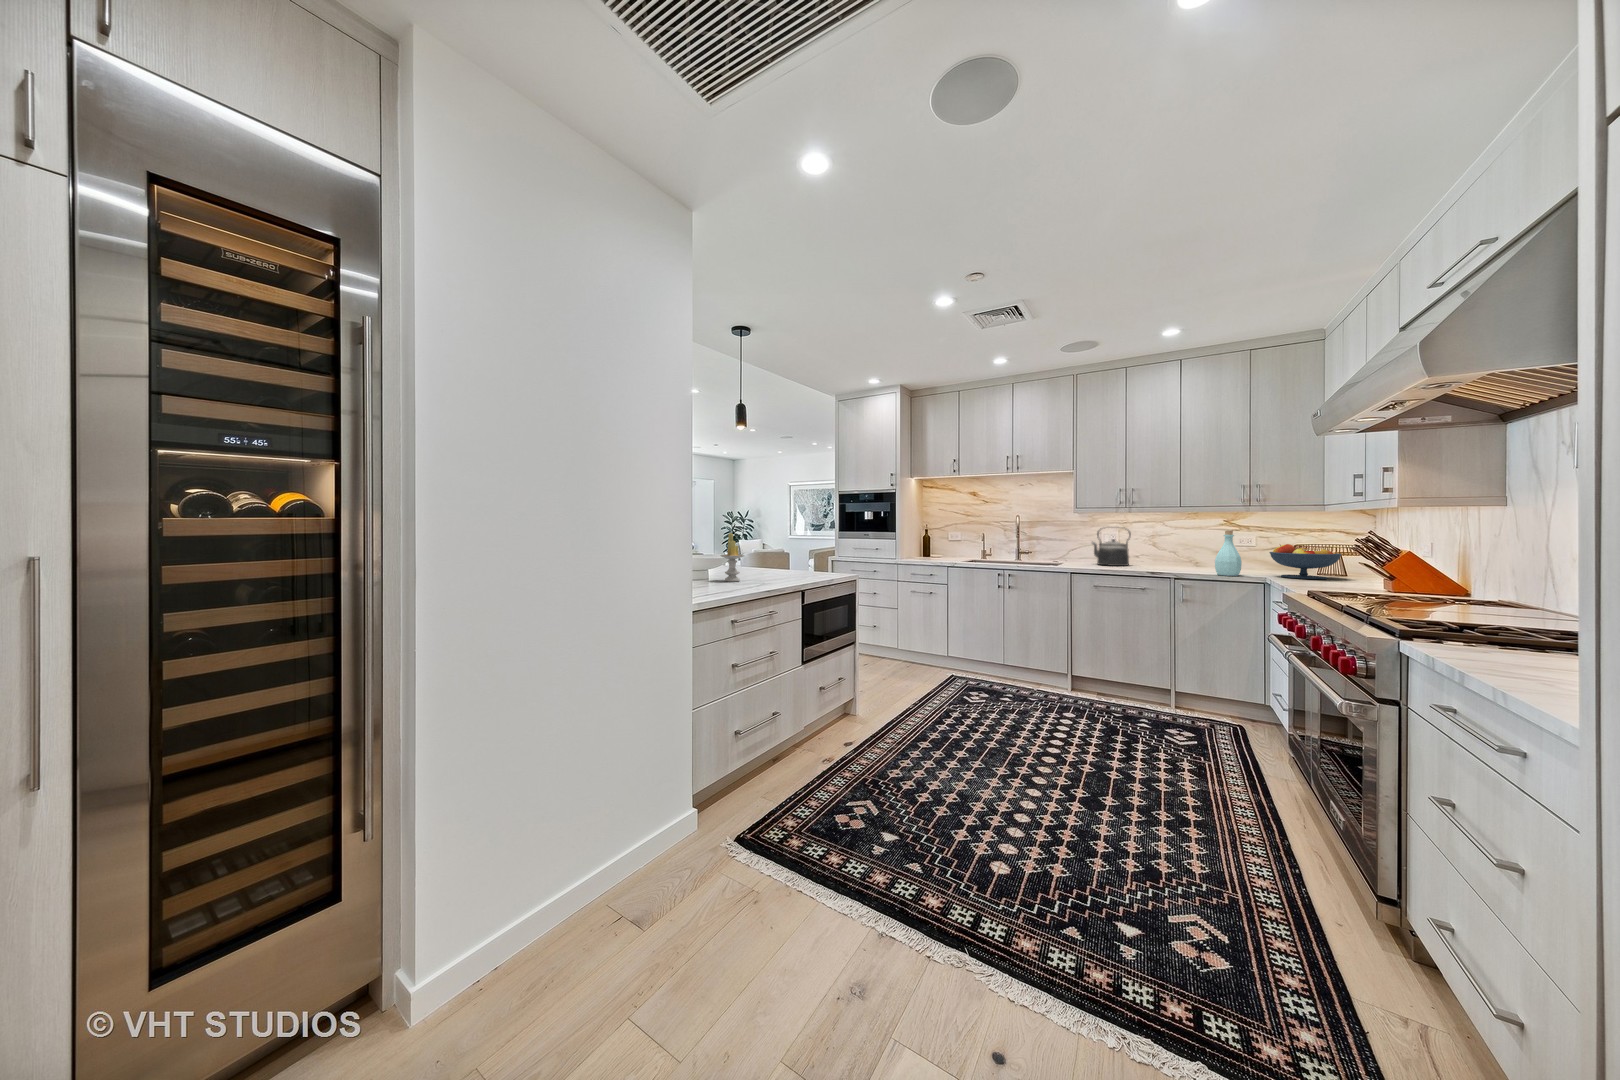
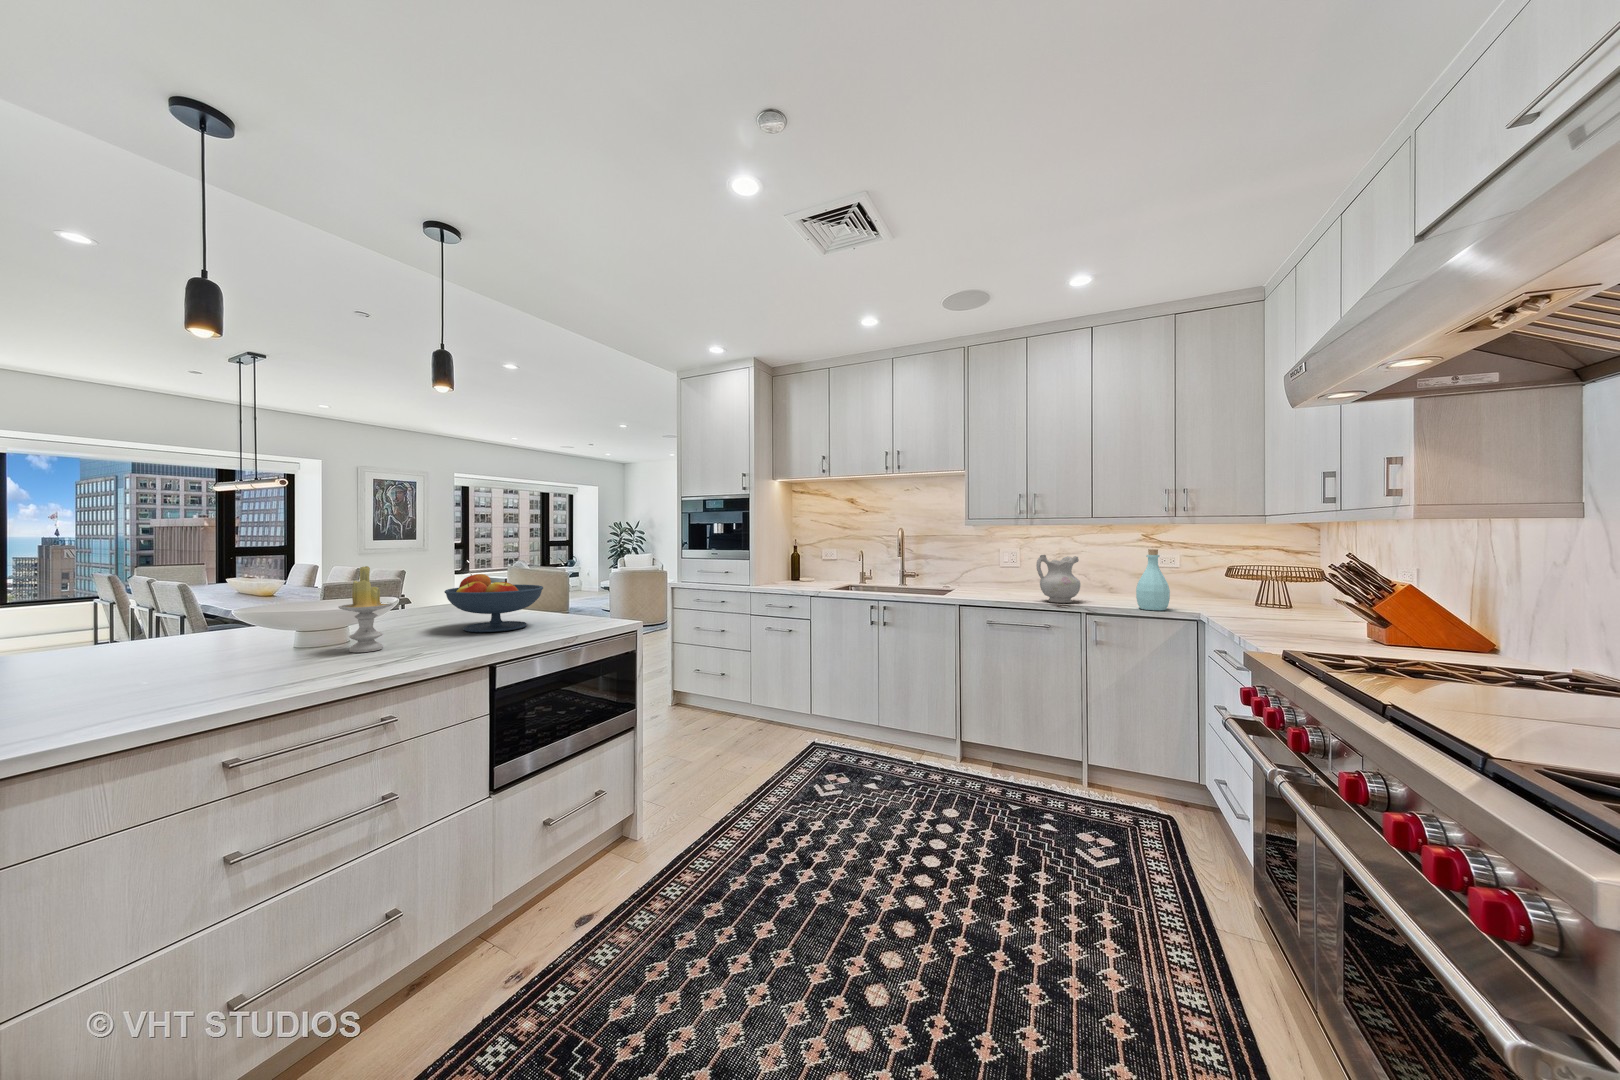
kettle: present [1092,530,1131,566] -> none [988,543,1034,592]
ceramic pitcher: none [1134,535,1170,572] -> present [1036,555,1080,603]
fruit bowl: present [1269,544,1341,579] -> present [444,574,543,632]

